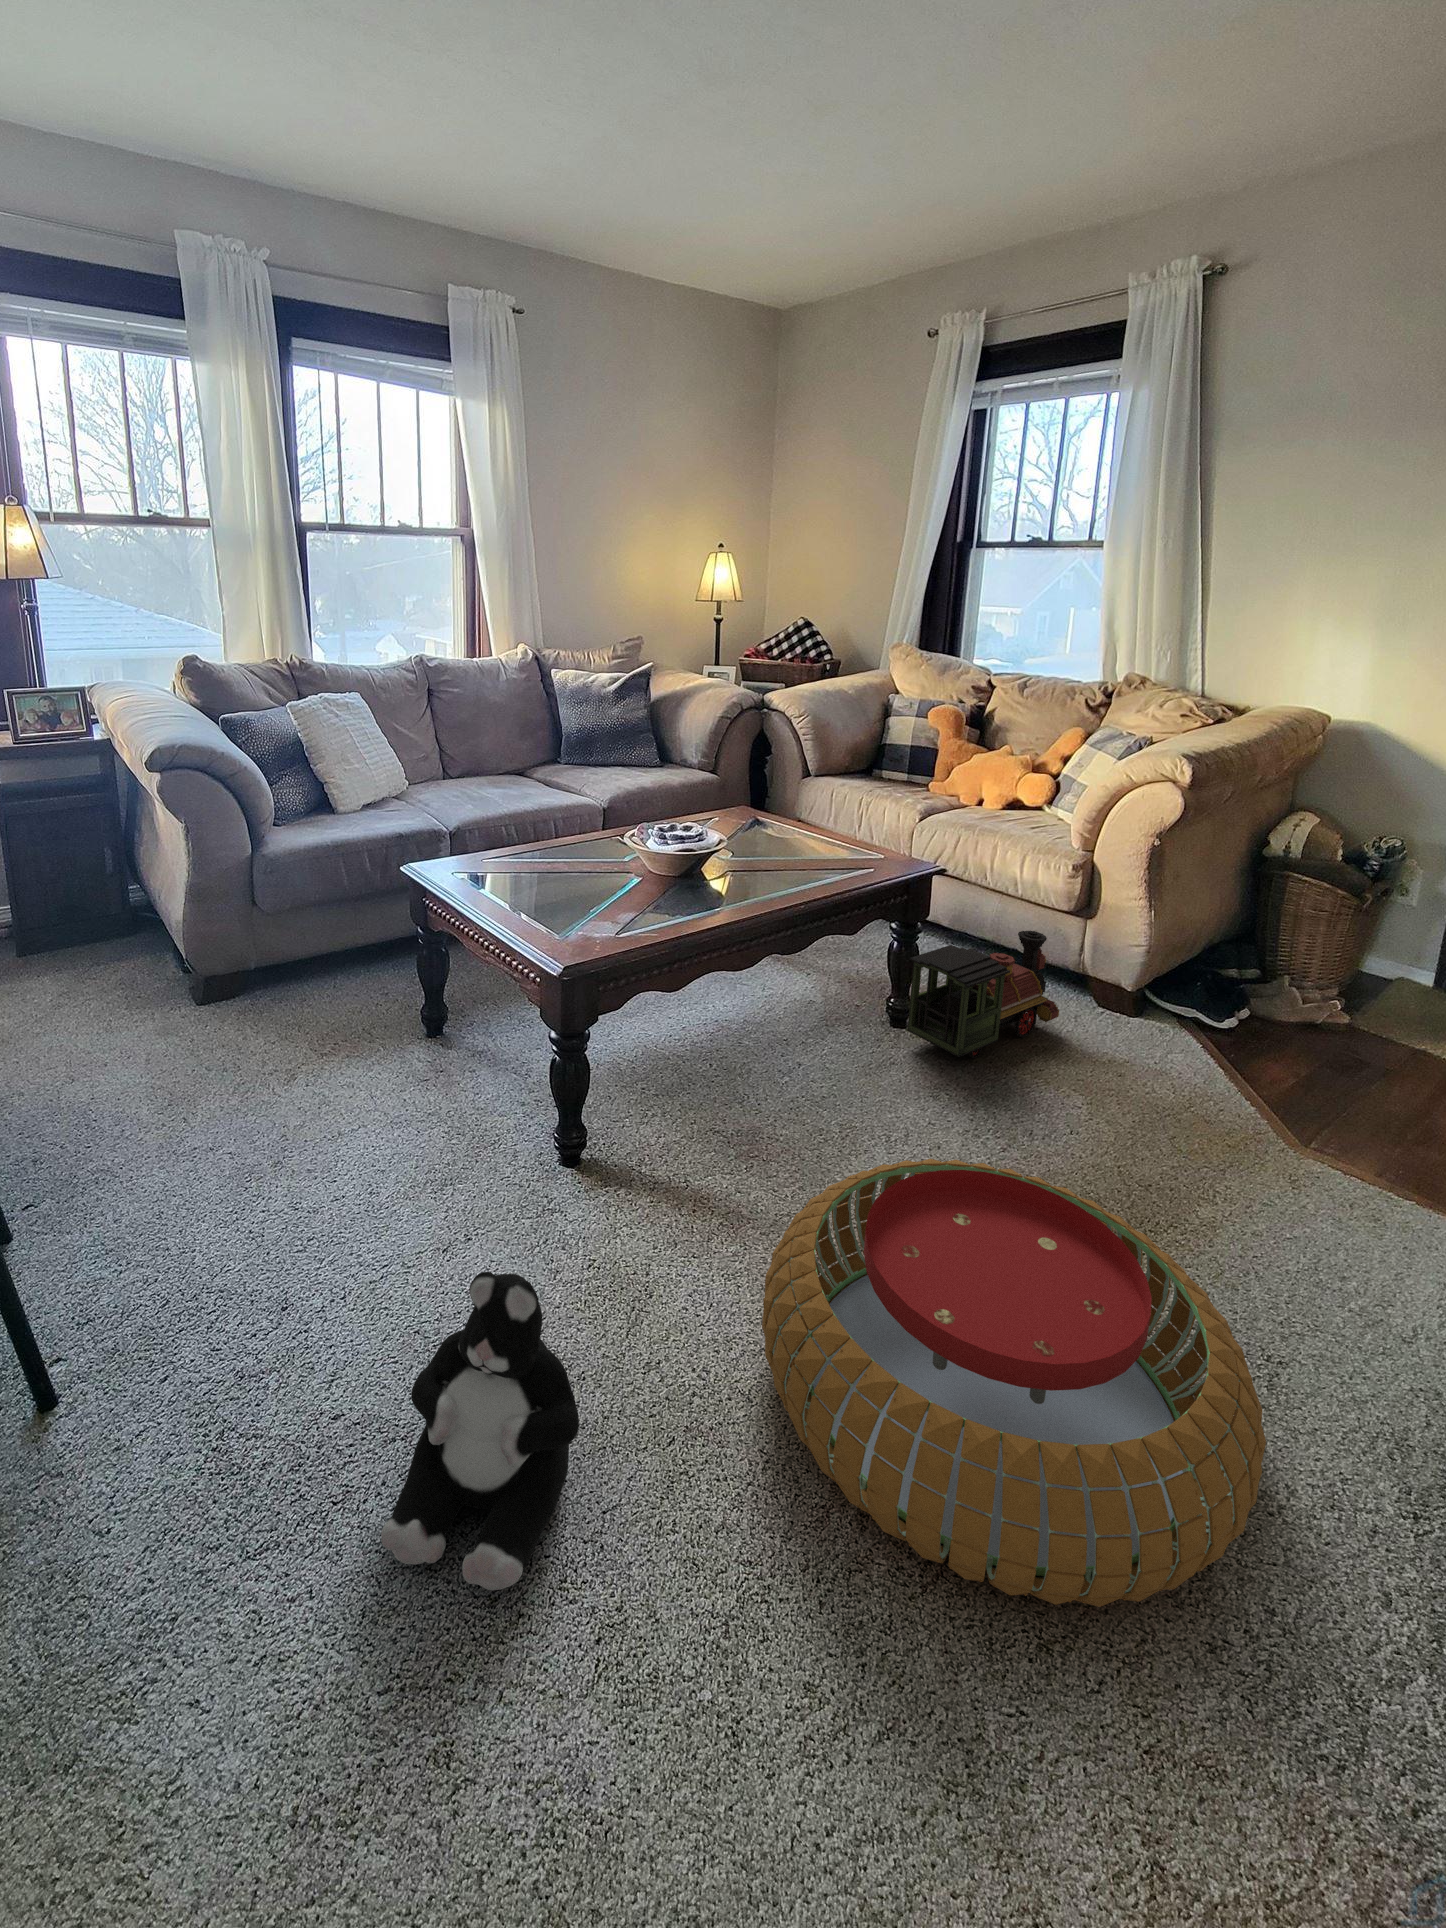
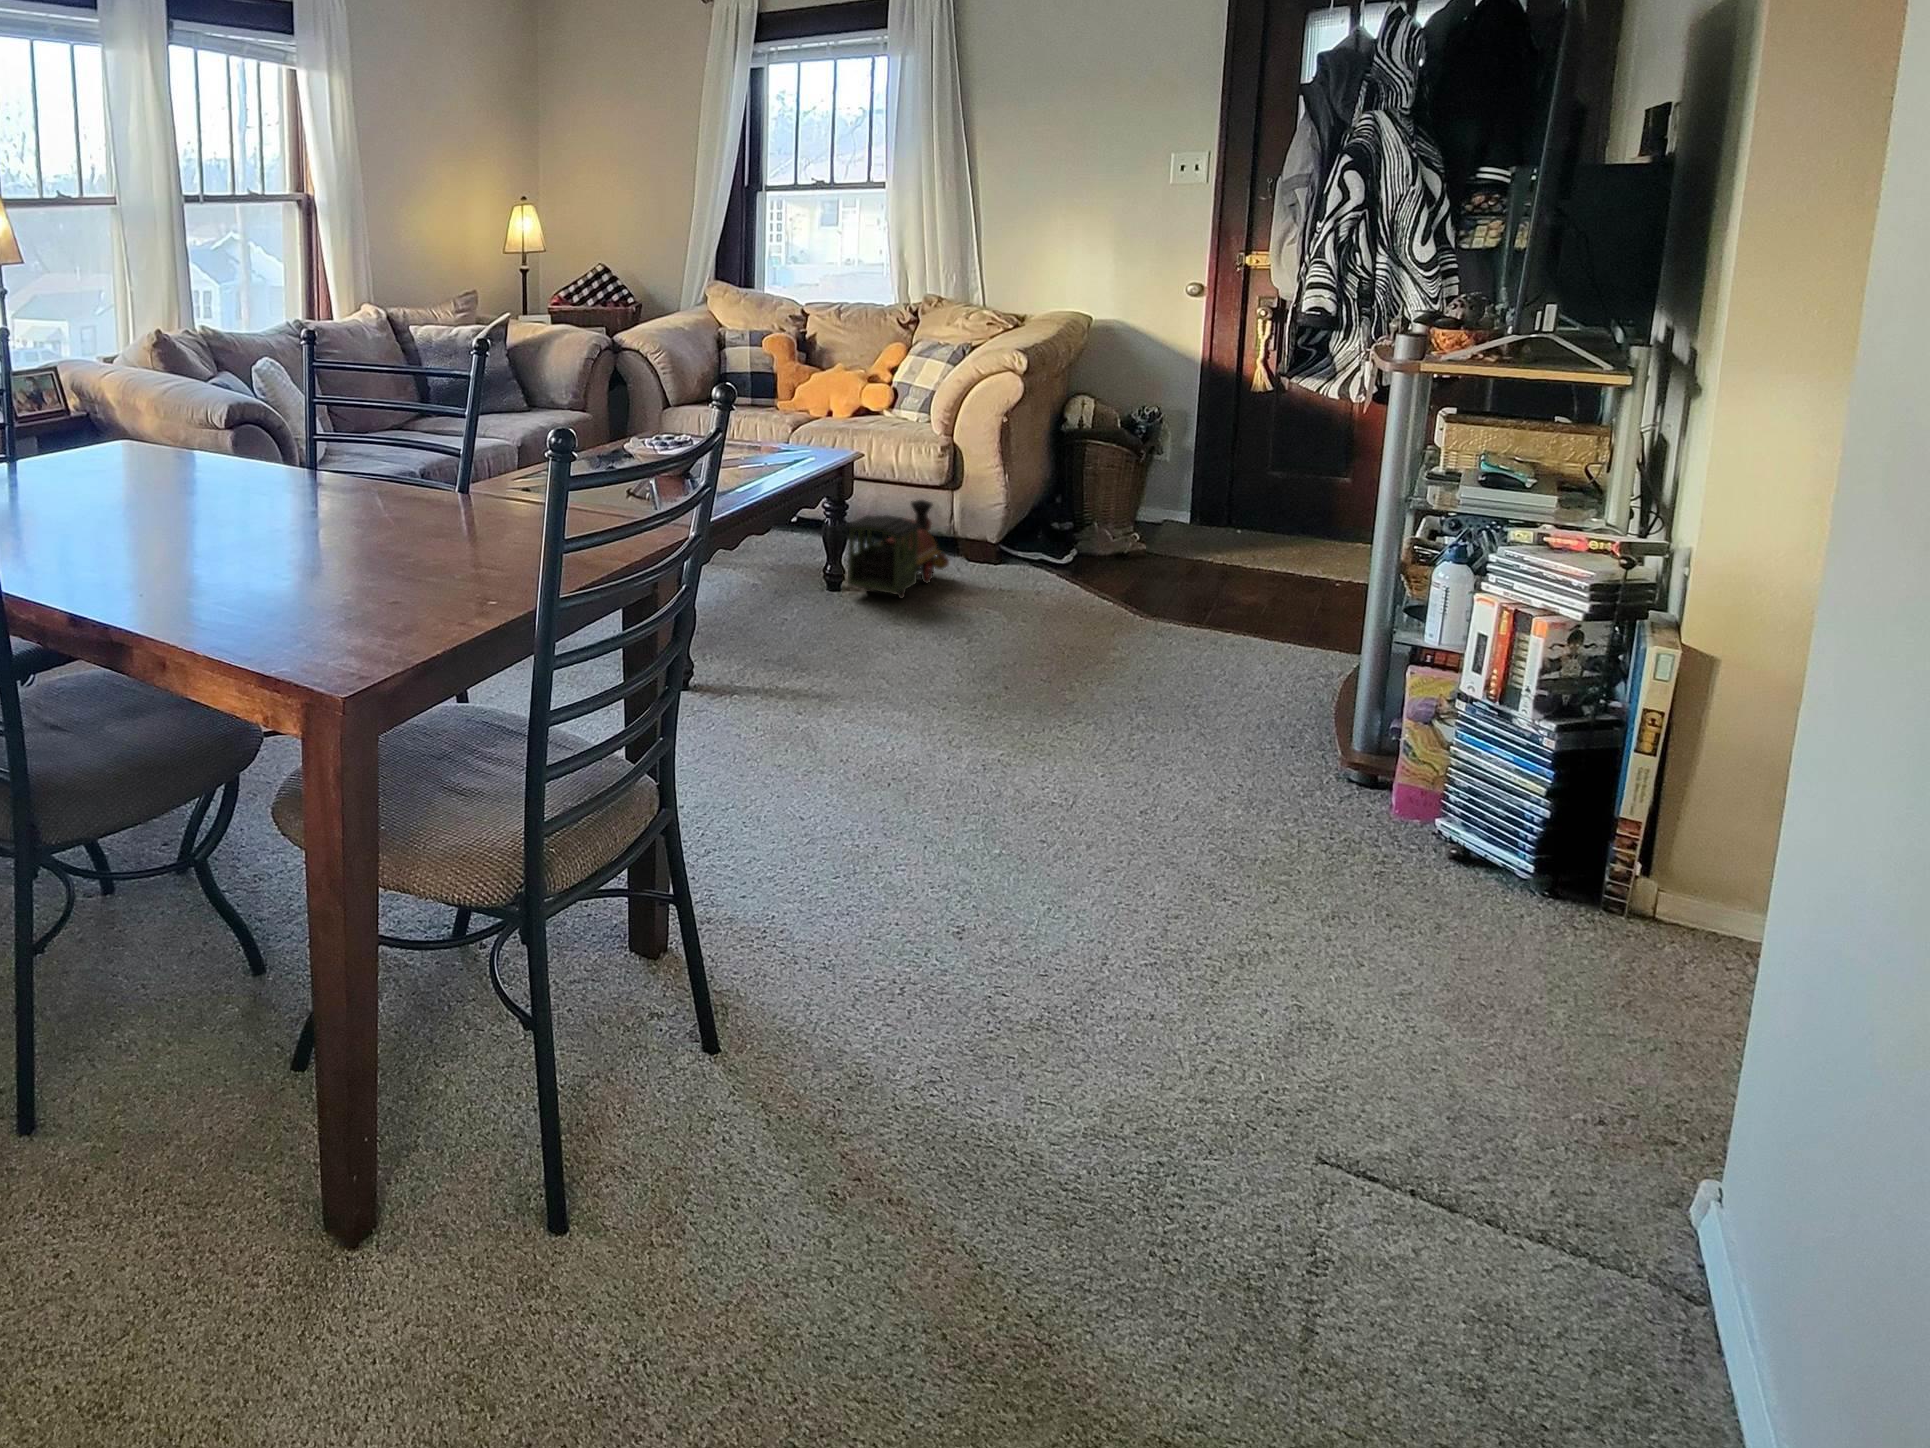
pouf: present [762,1159,1266,1607] -> none [878,612,1197,789]
plush toy: present [381,1272,579,1590] -> none [730,669,852,826]

